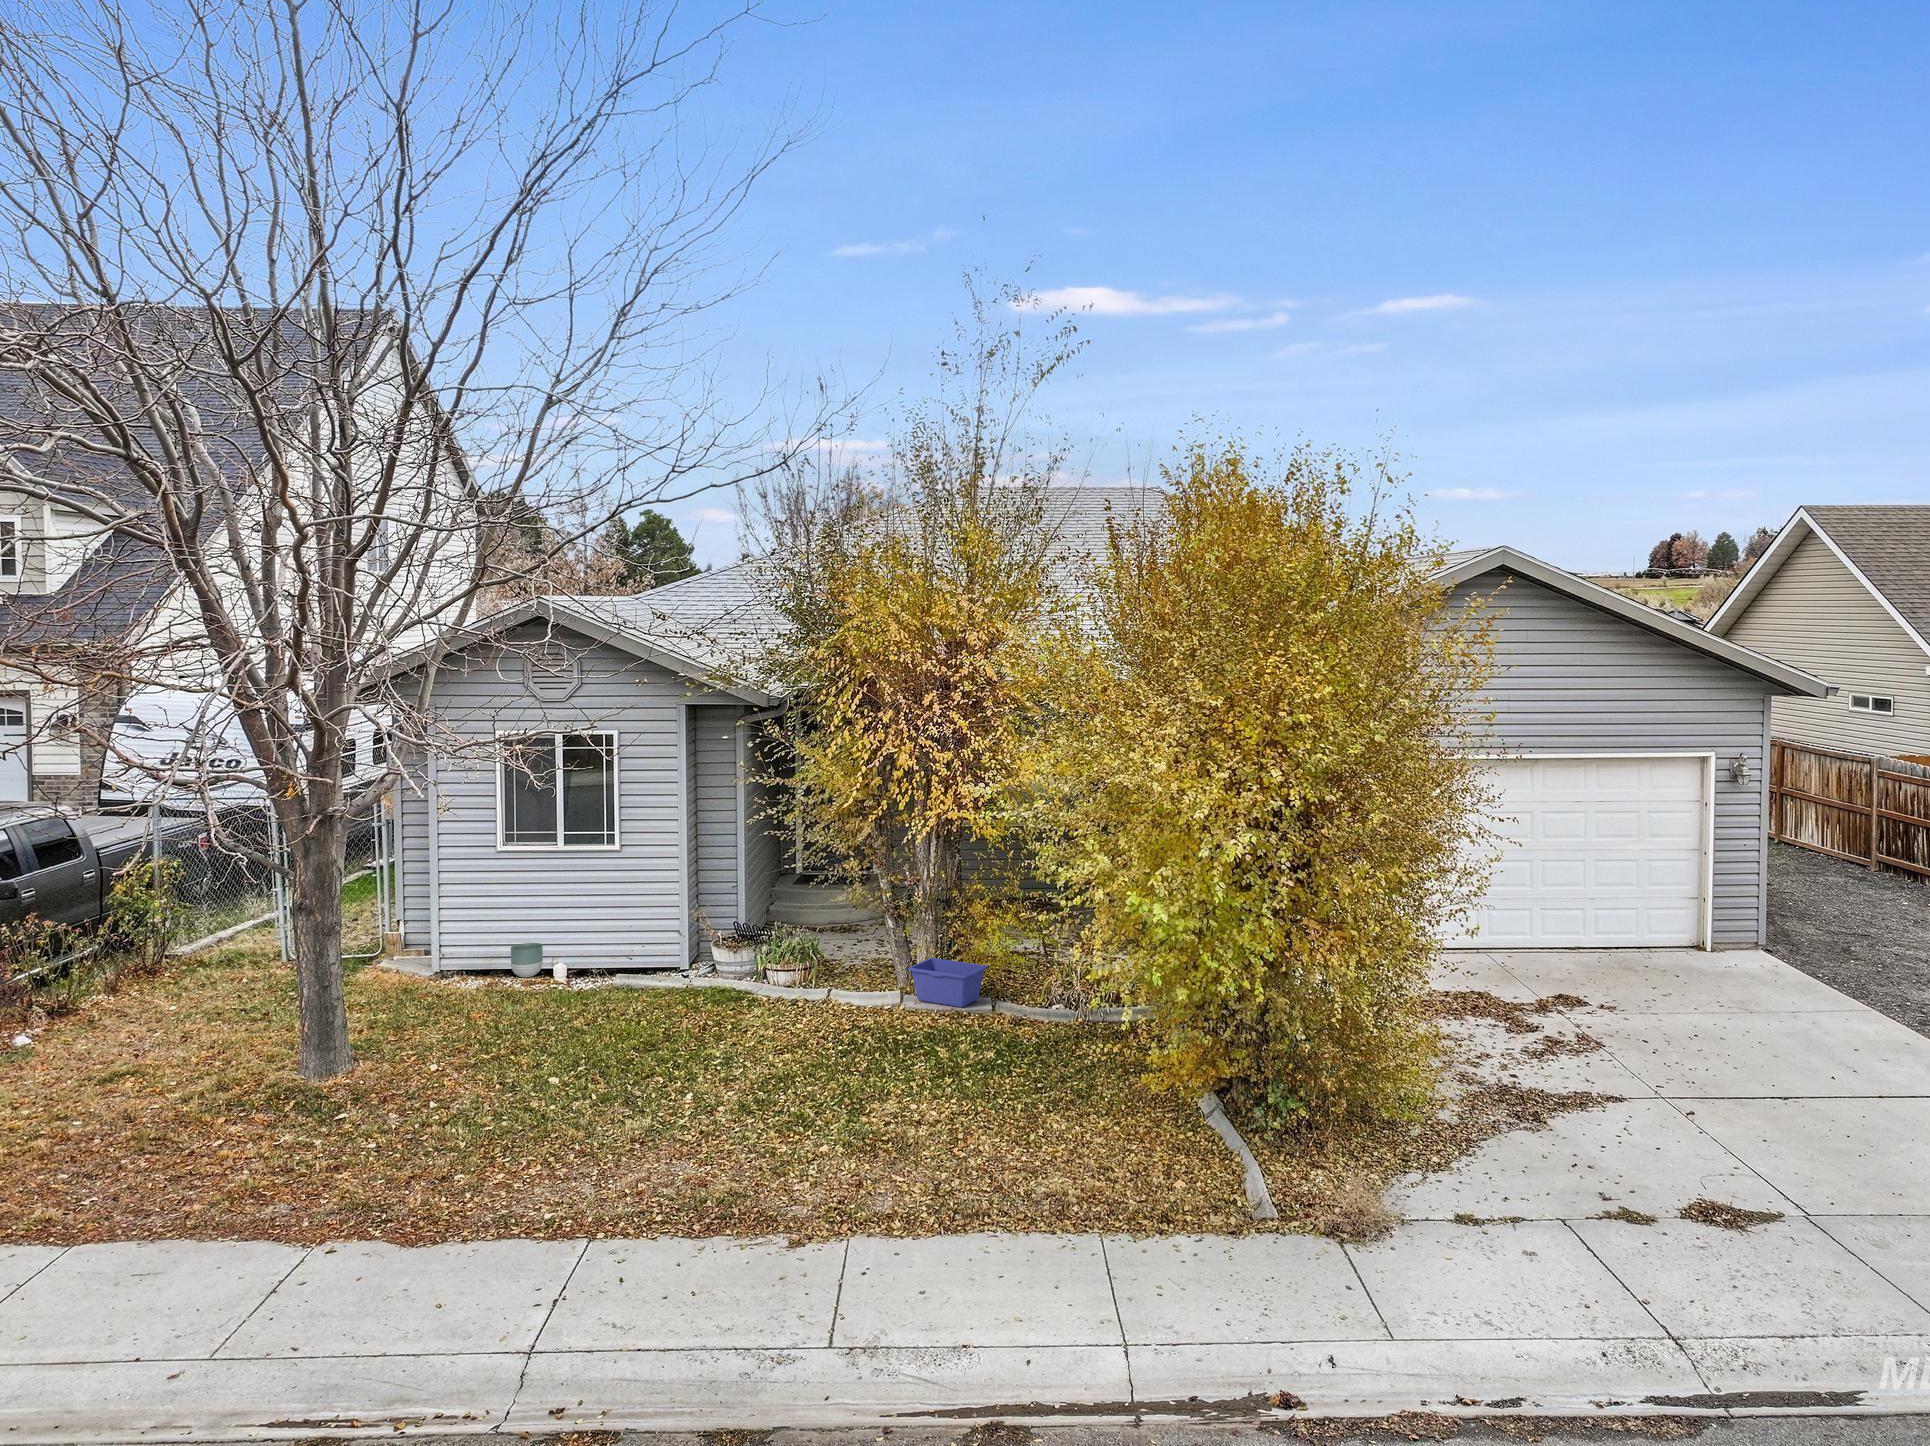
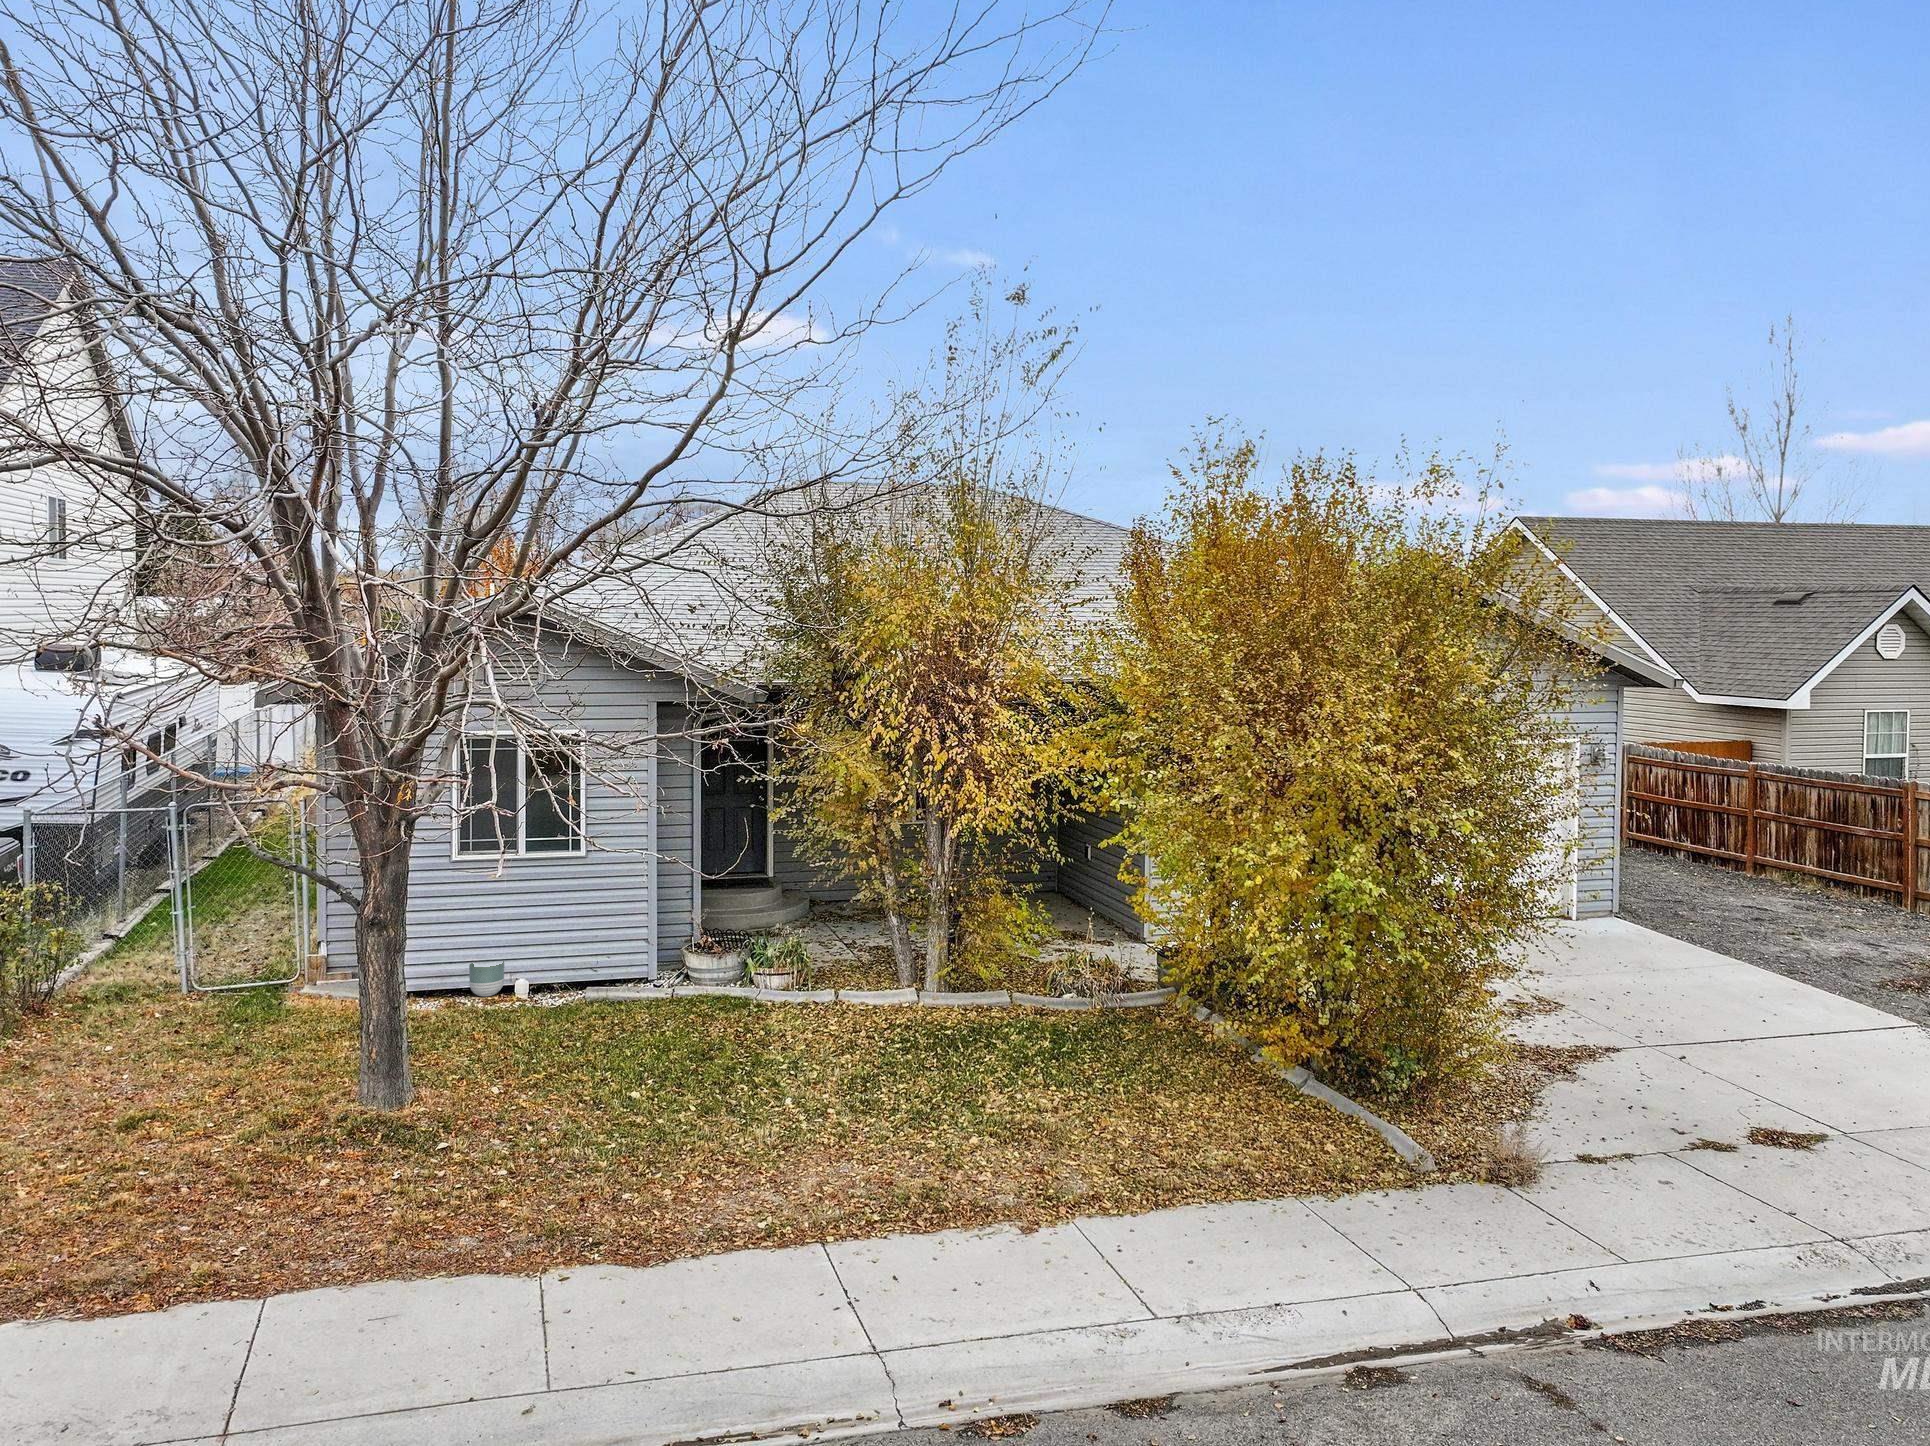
storage bin: present [908,958,988,1007] -> none [926,951,1002,998]

